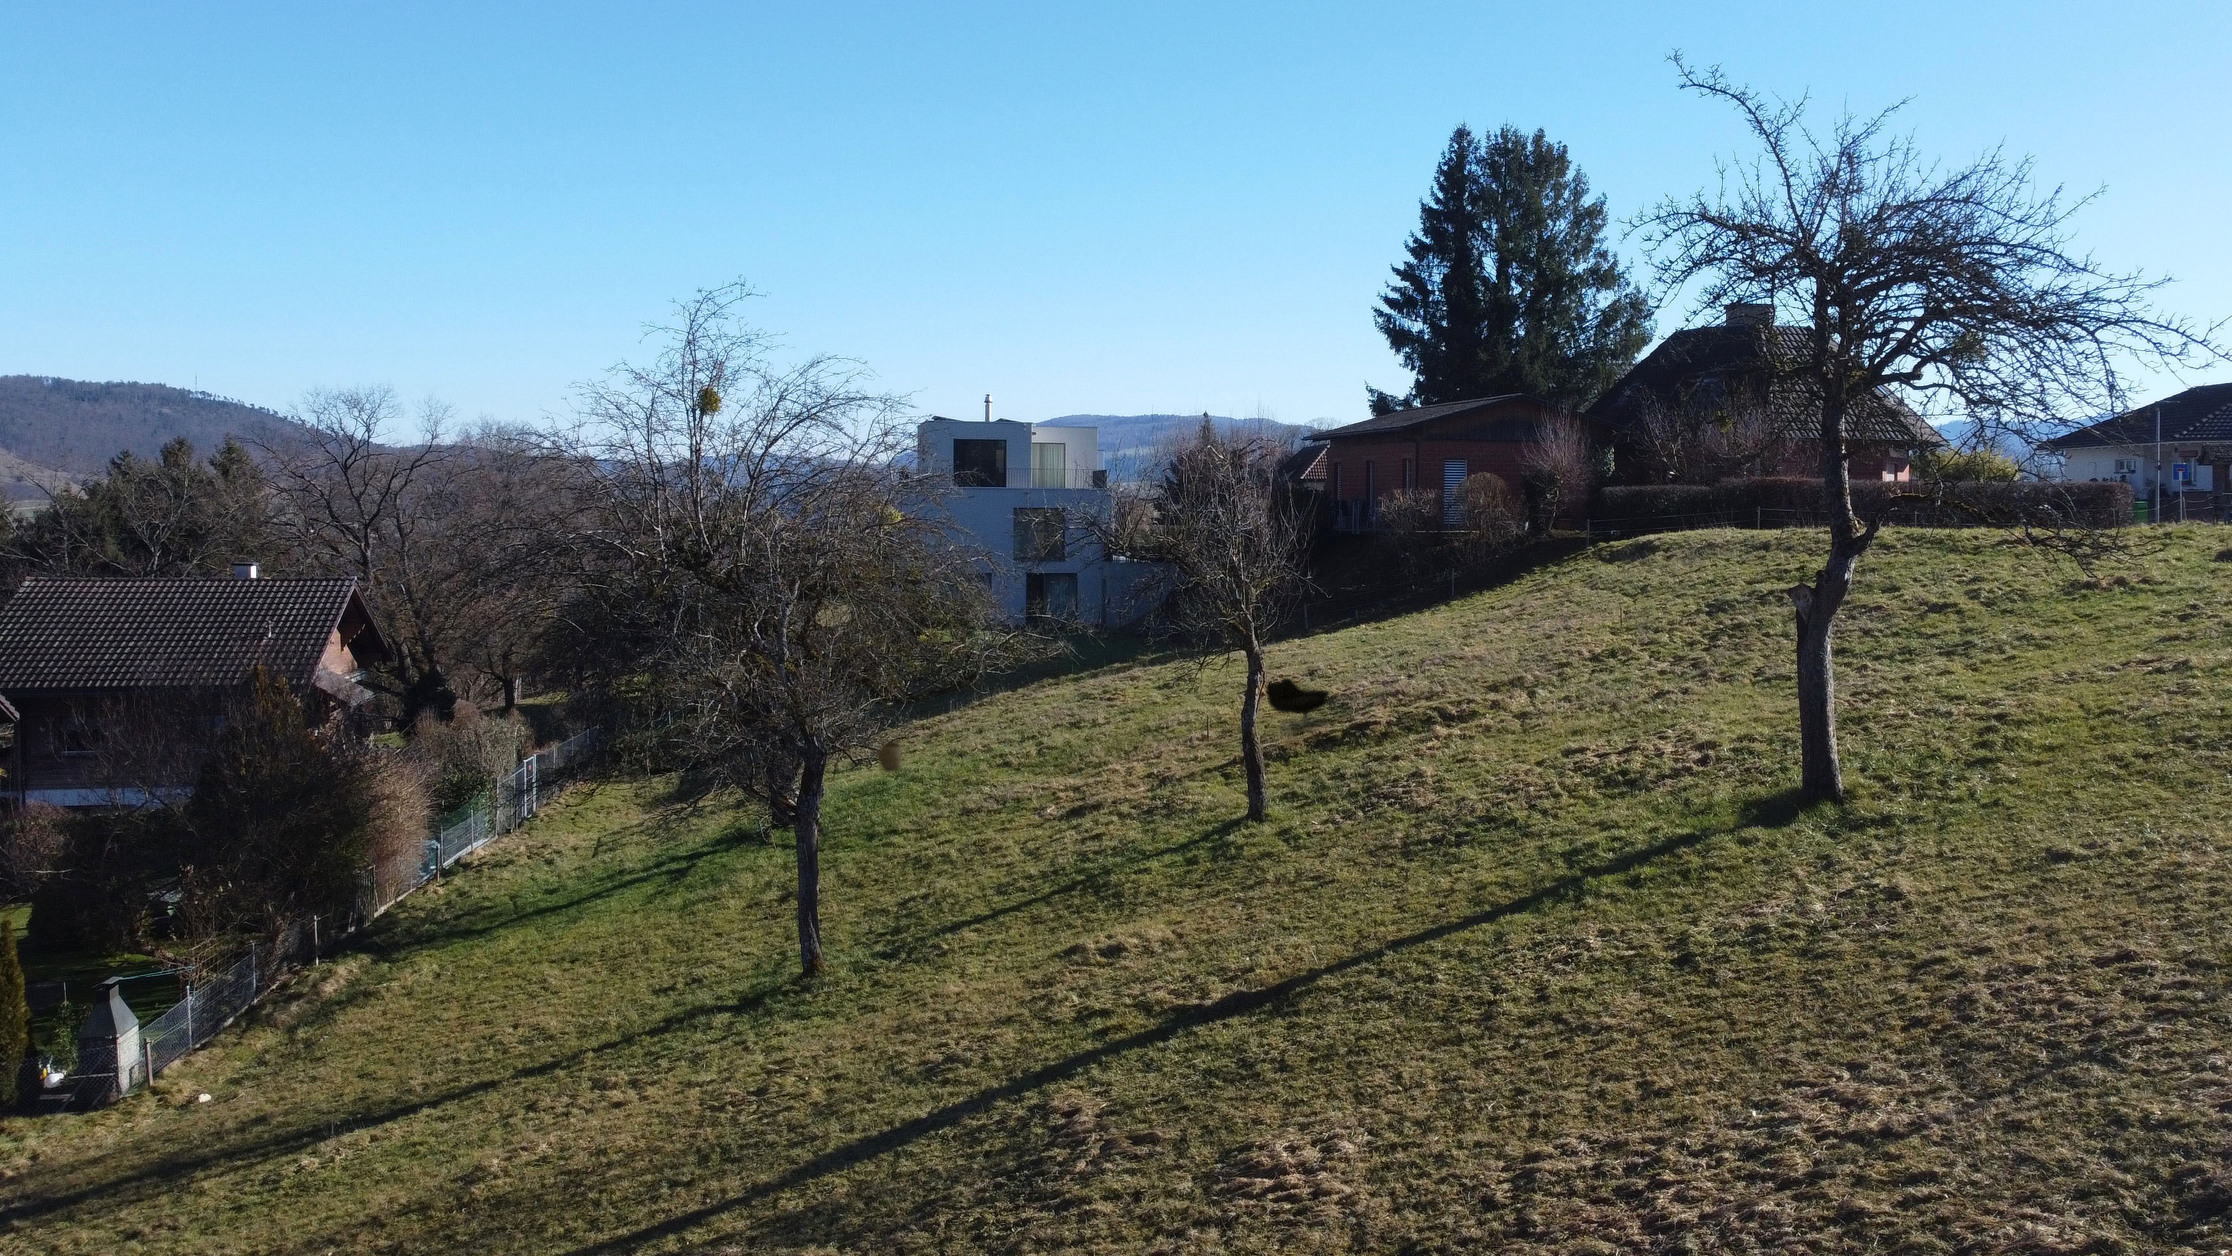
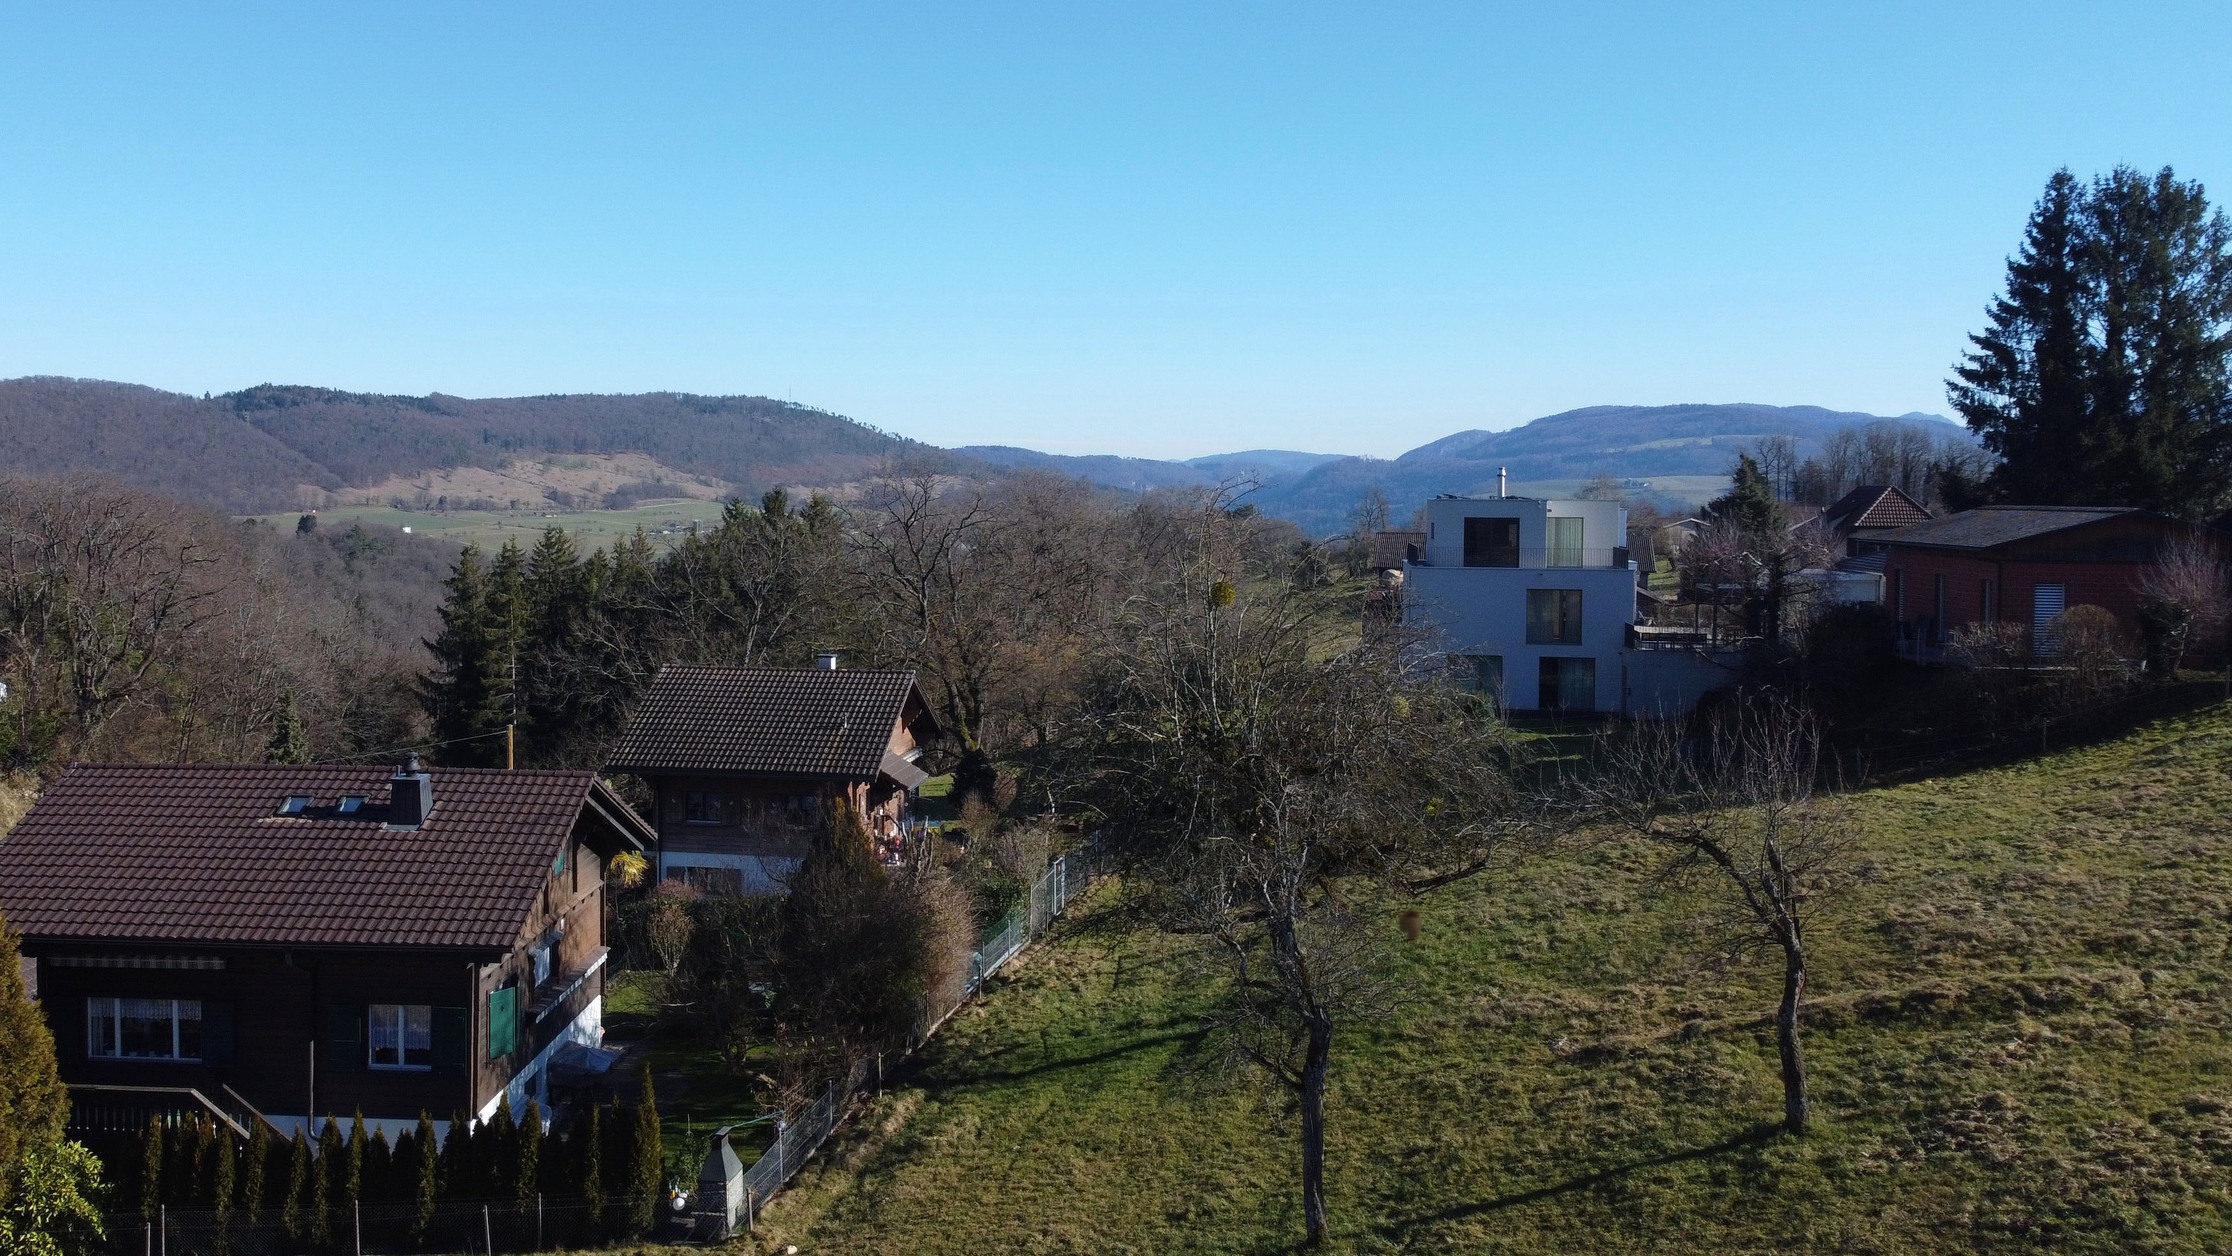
lounge chair: present [1266,678,1328,724] -> none [1804,911,1881,973]

